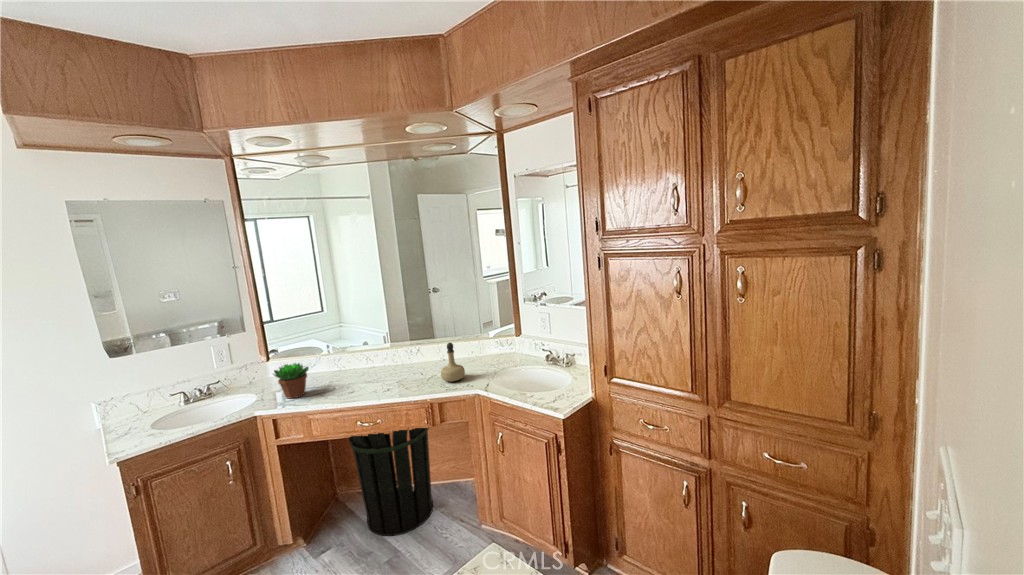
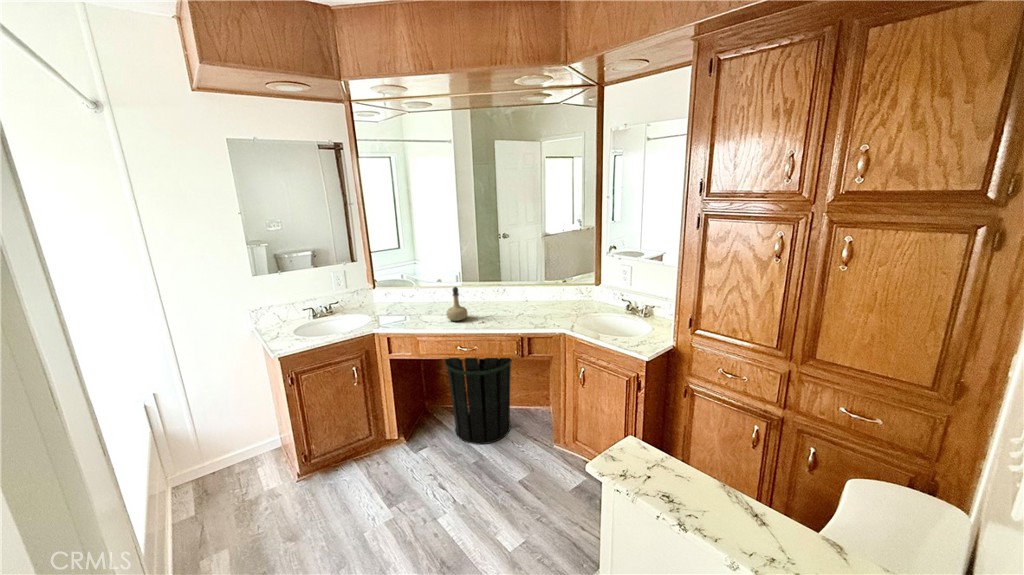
perfume bottle: present [441,343,465,382] -> present [447,287,468,321]
succulent plant: present [273,363,309,398] -> none [385,292,414,322]

